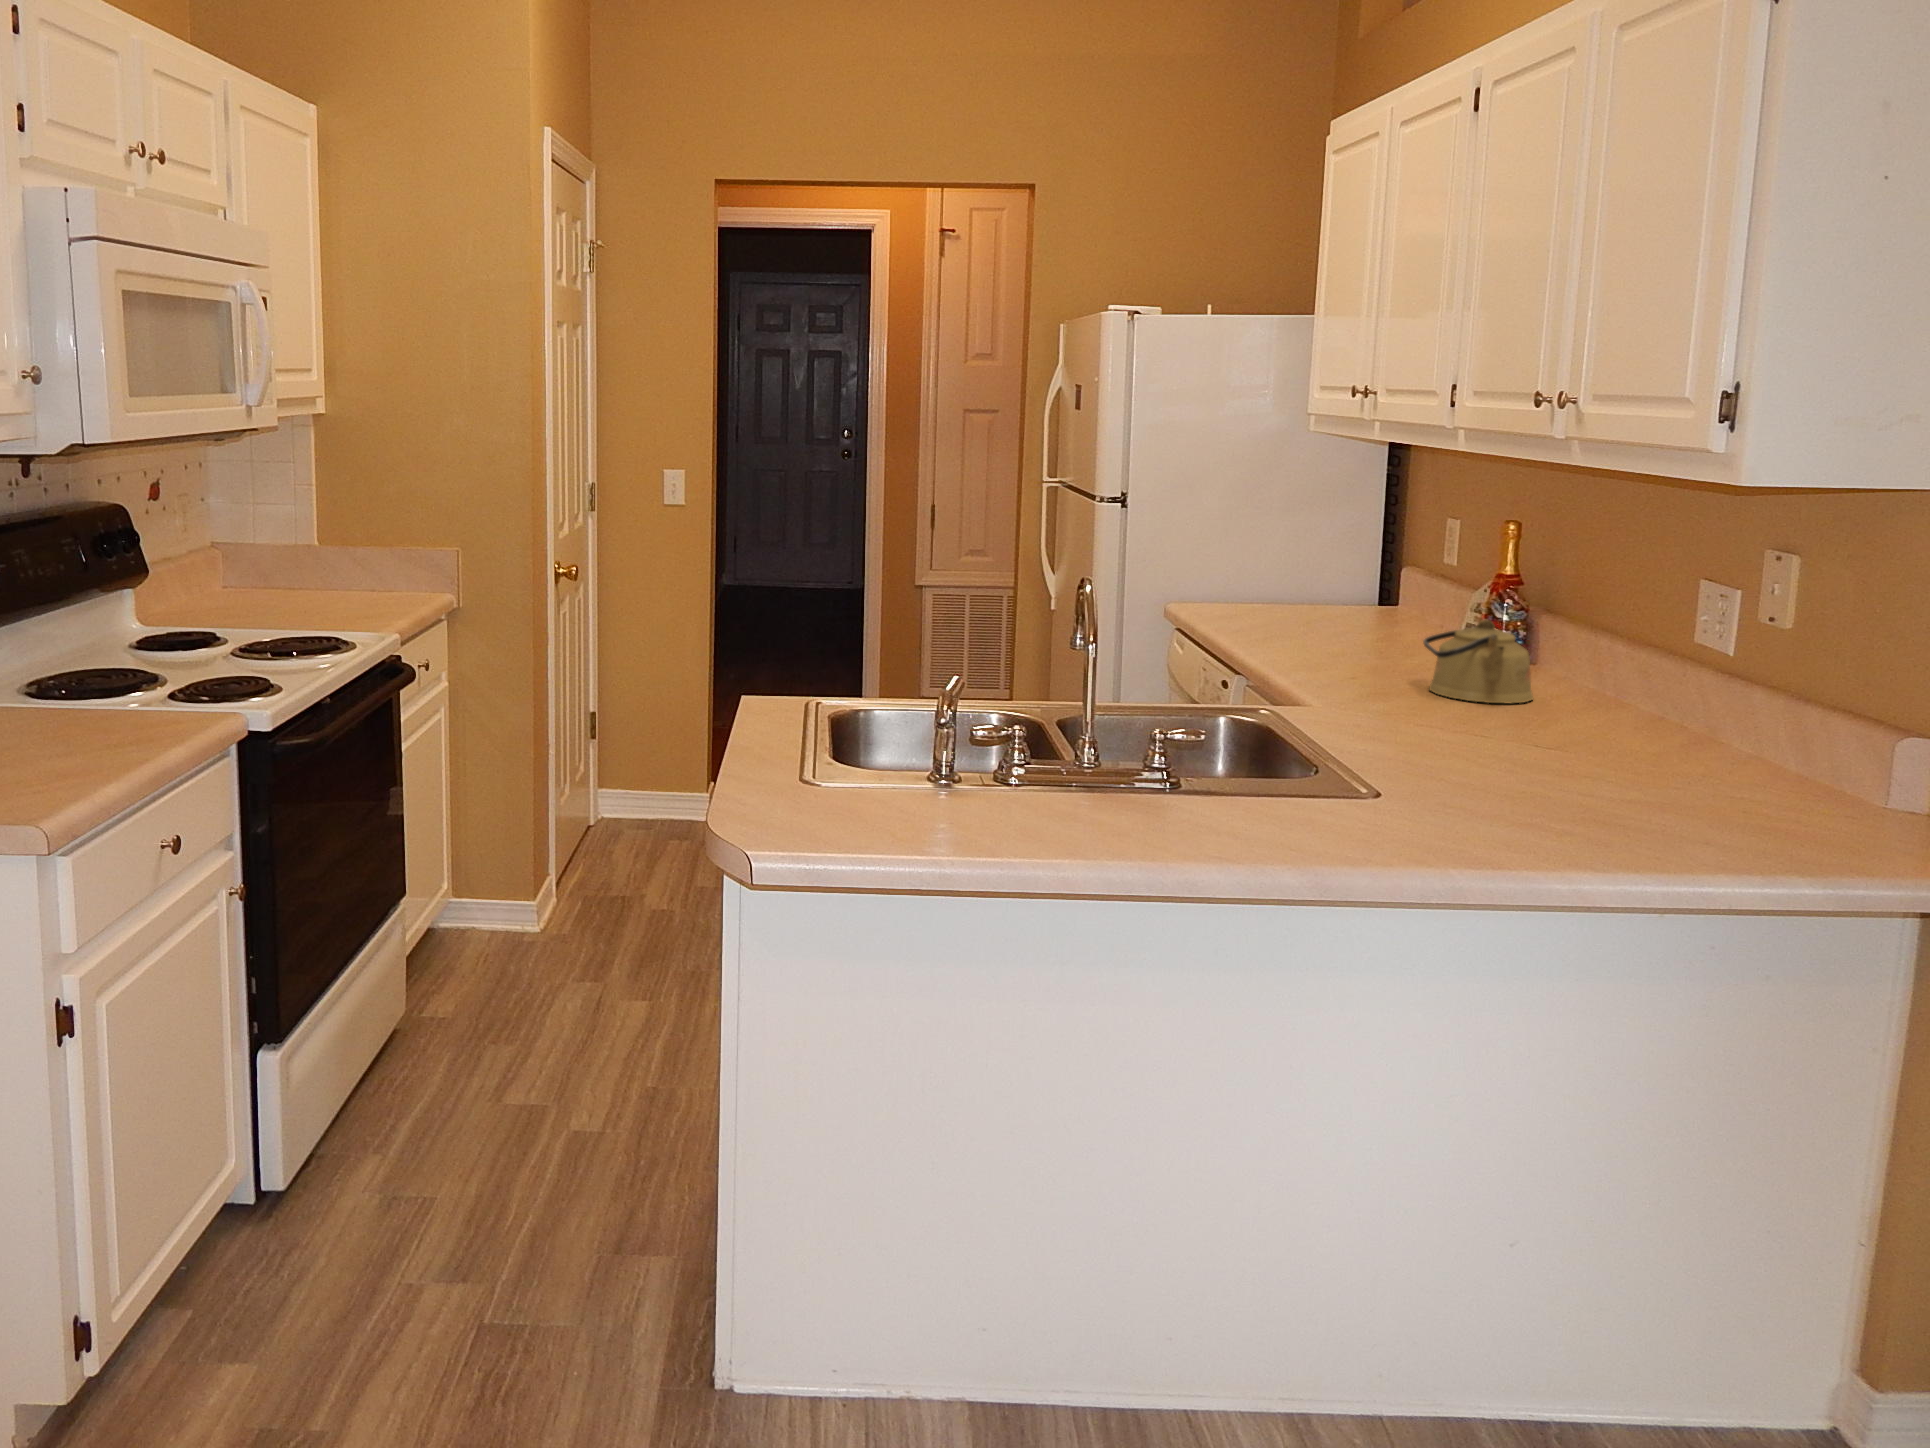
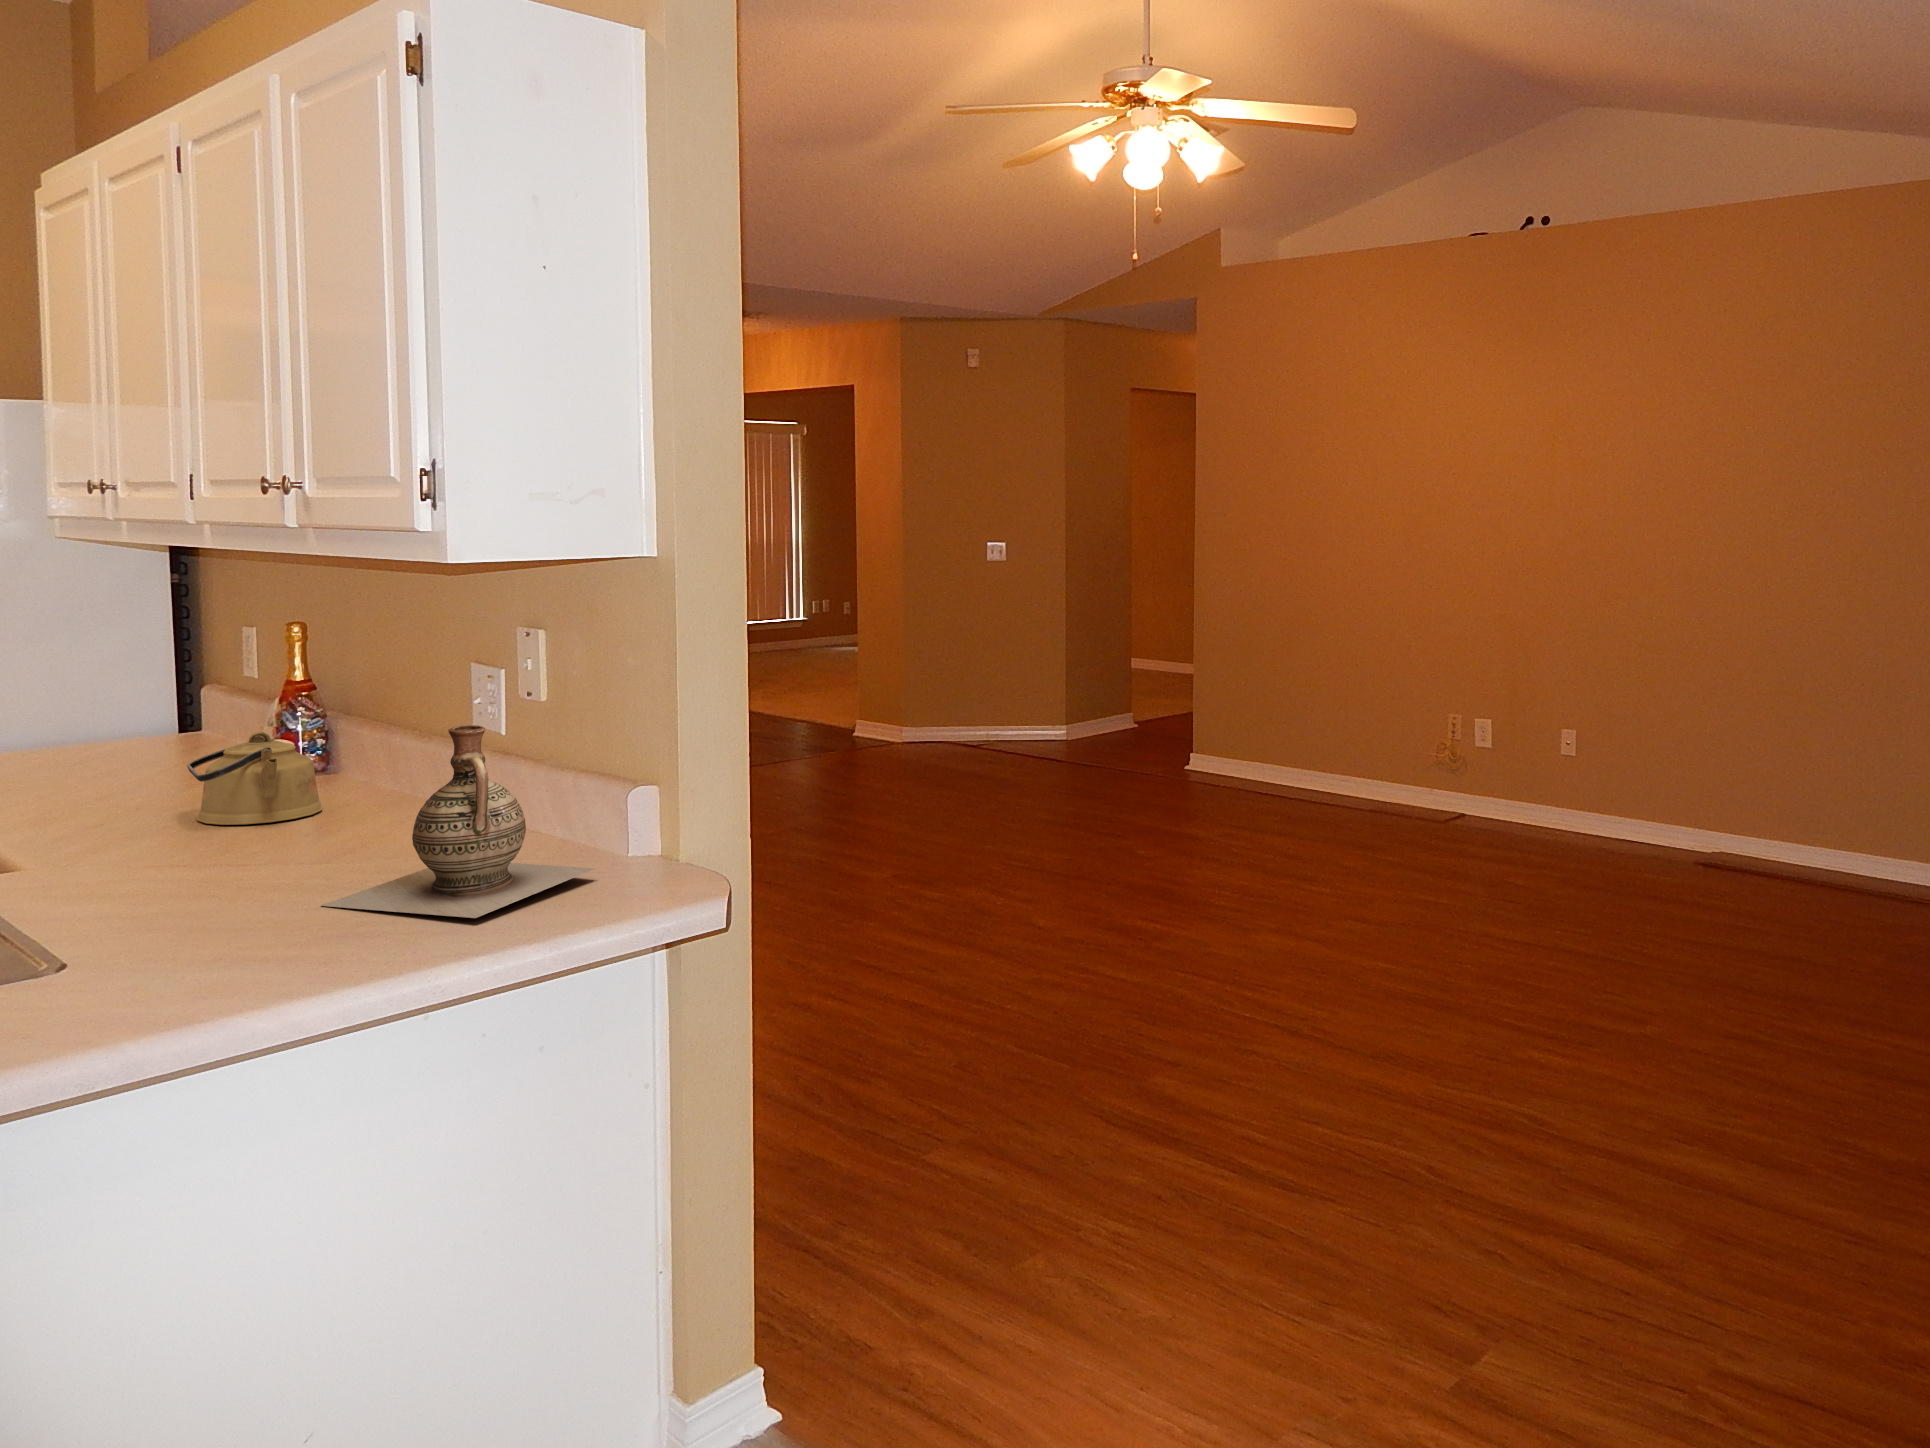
ceramic jug: none [1563,644,1849,835] -> present [321,725,595,918]

